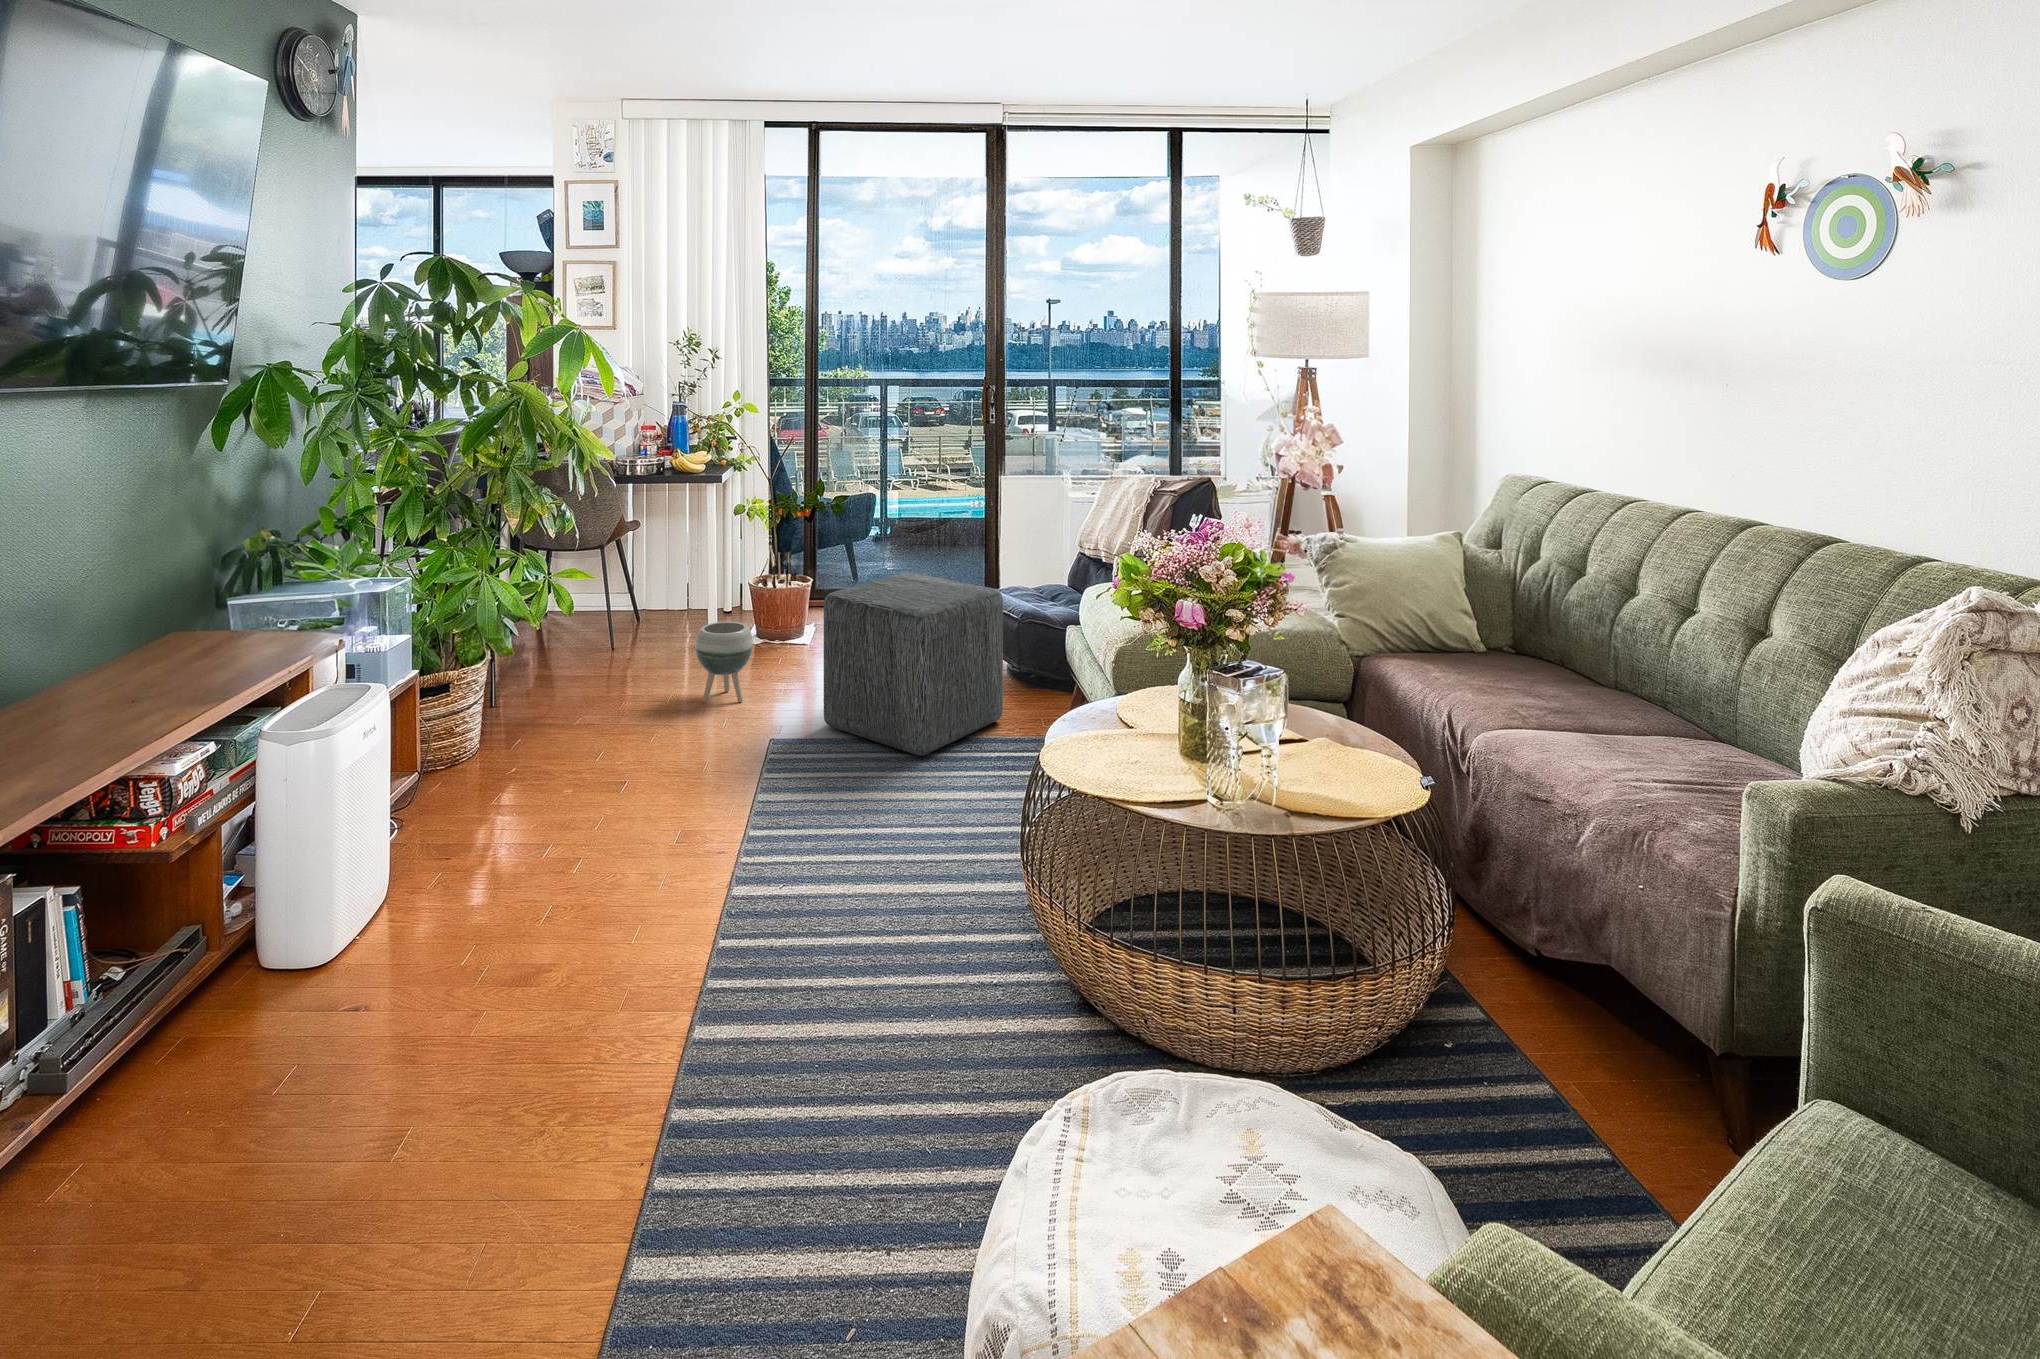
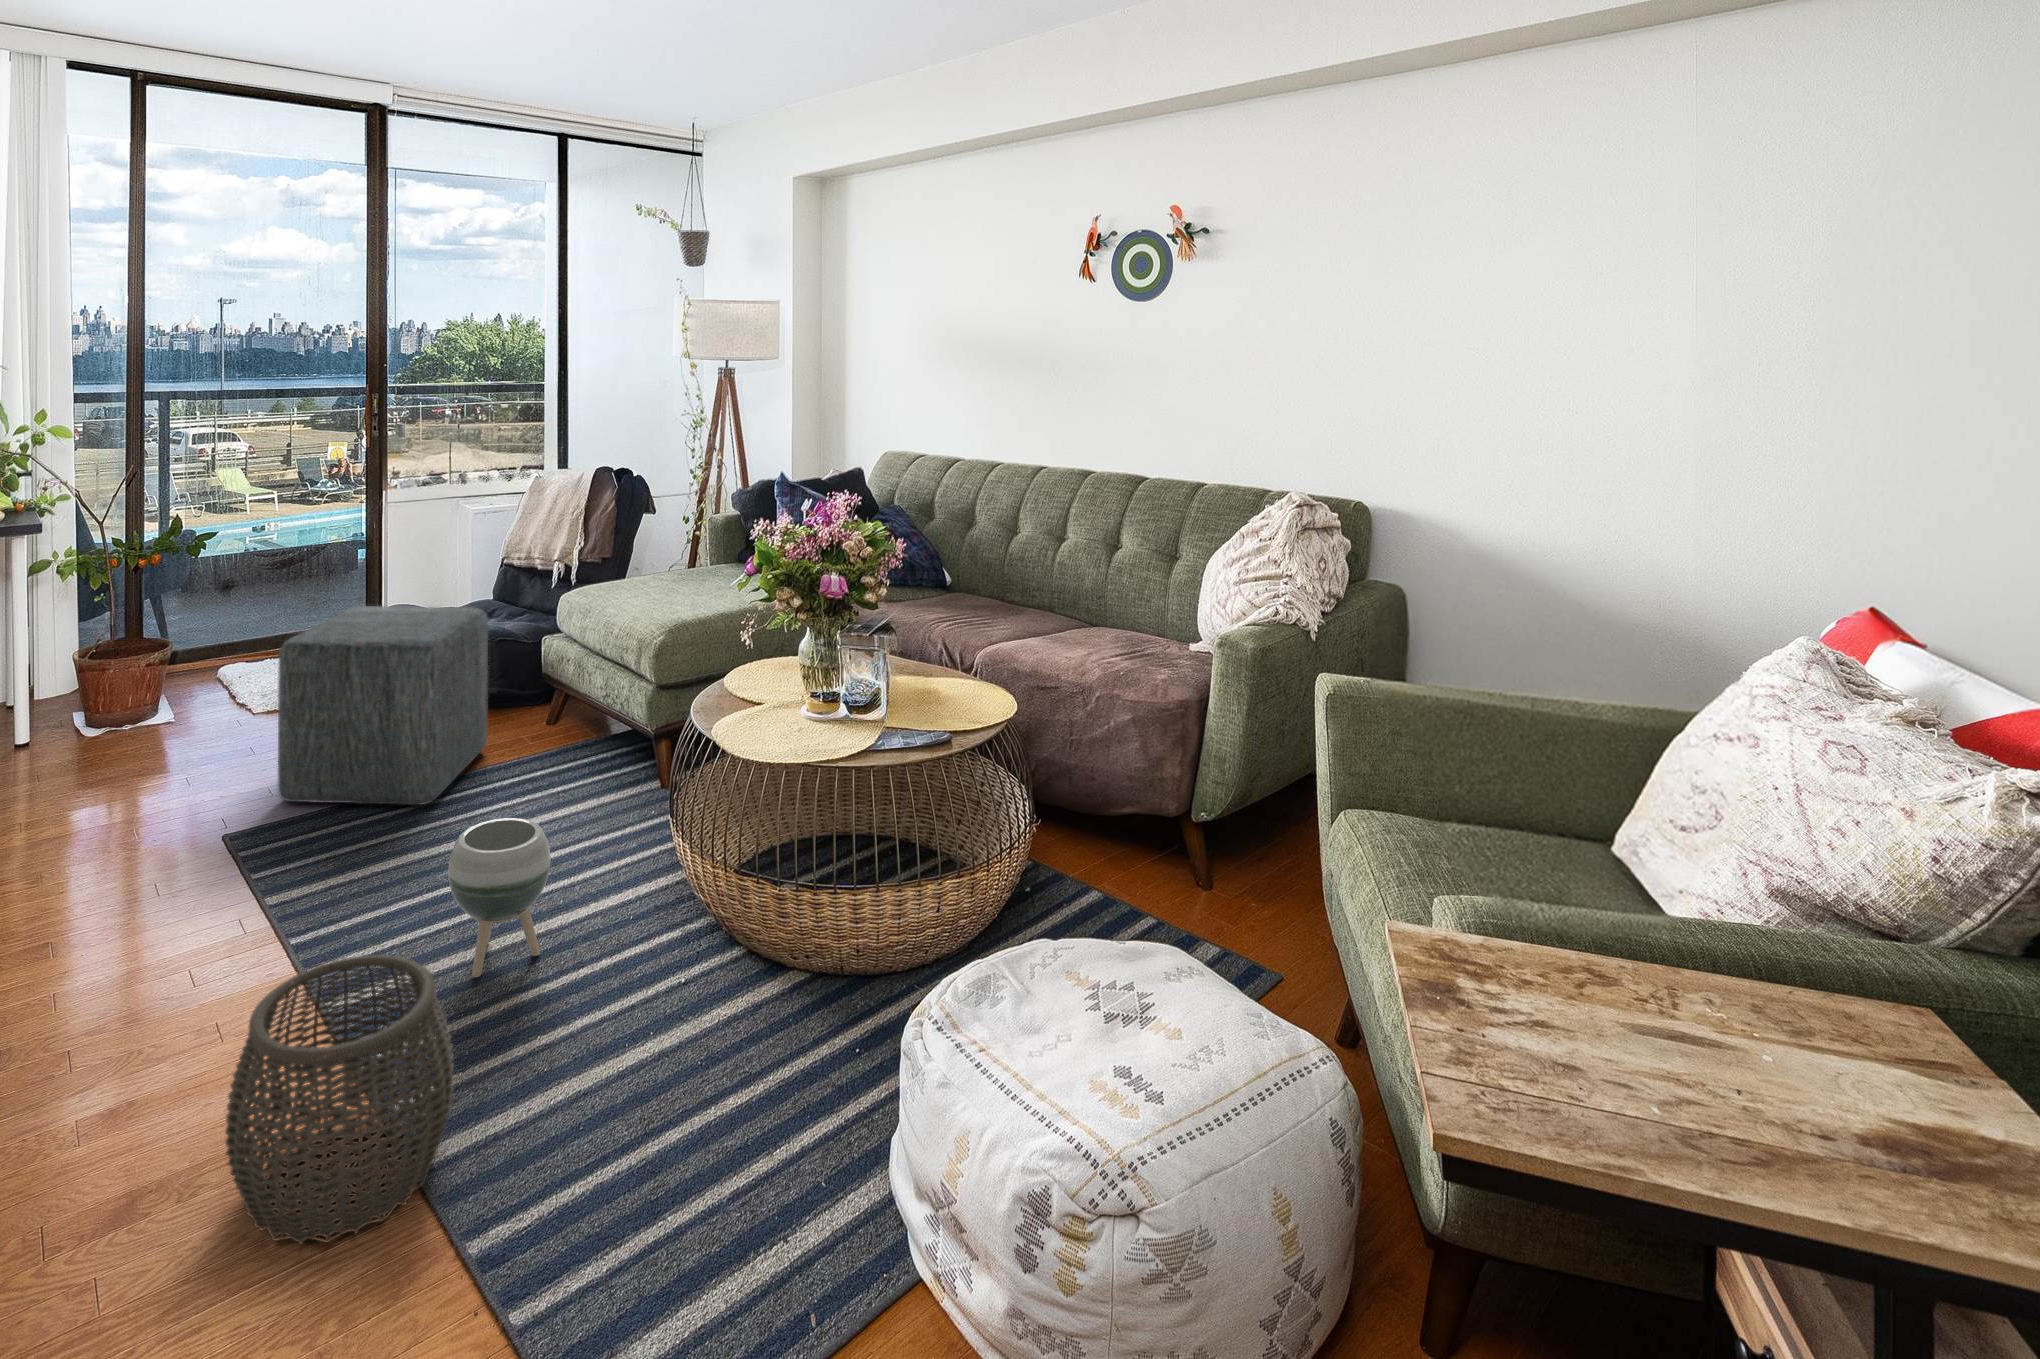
planter: present [695,622,753,702] -> present [448,818,550,977]
woven basket: none [559,855,733,1071] -> present [225,955,454,1244]

